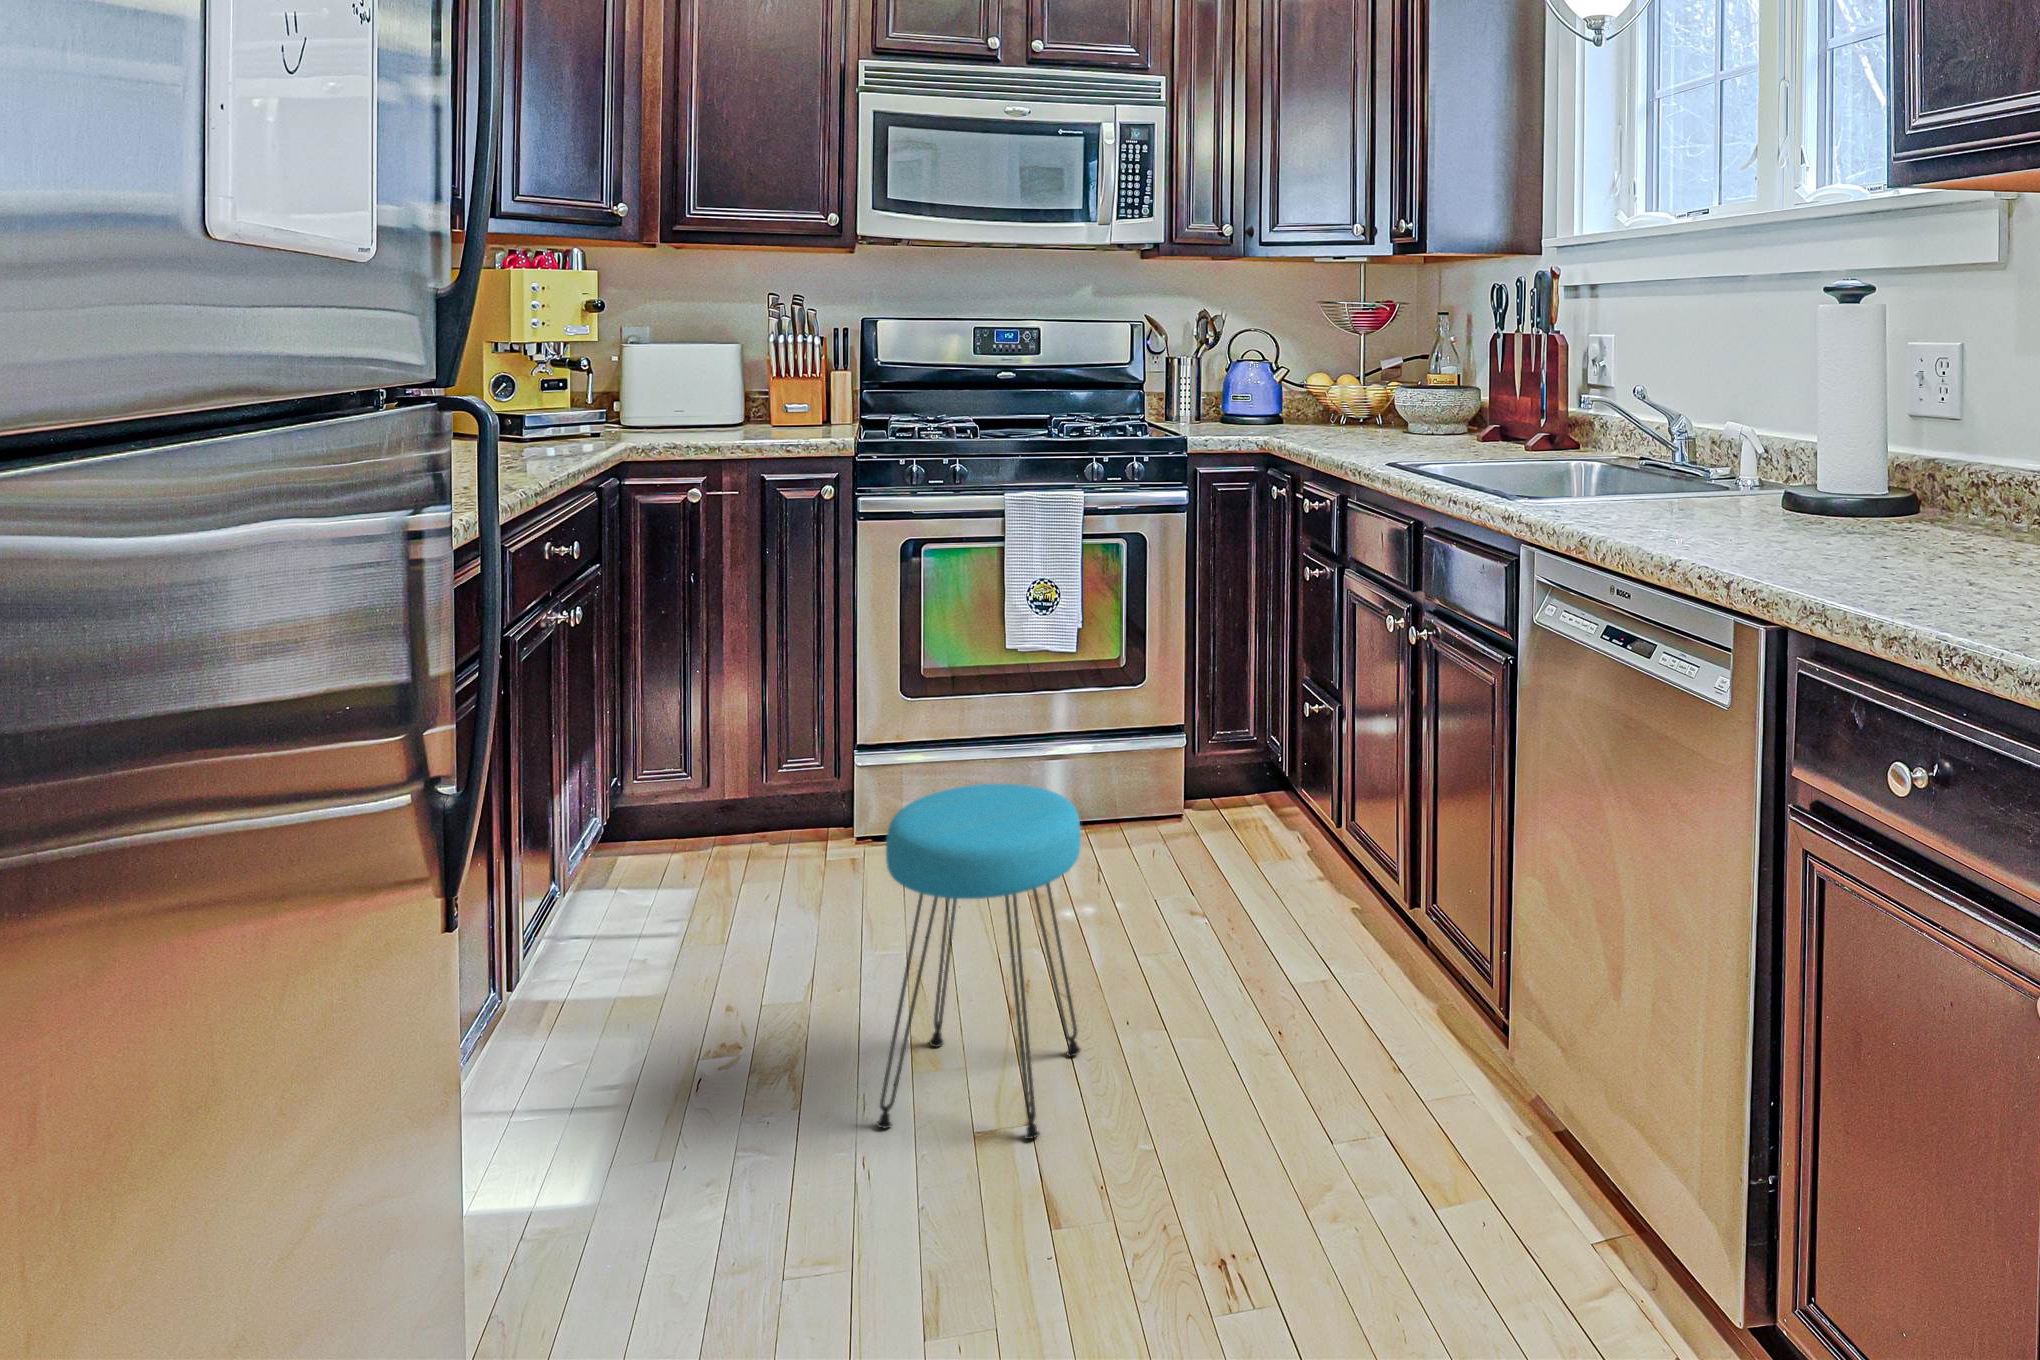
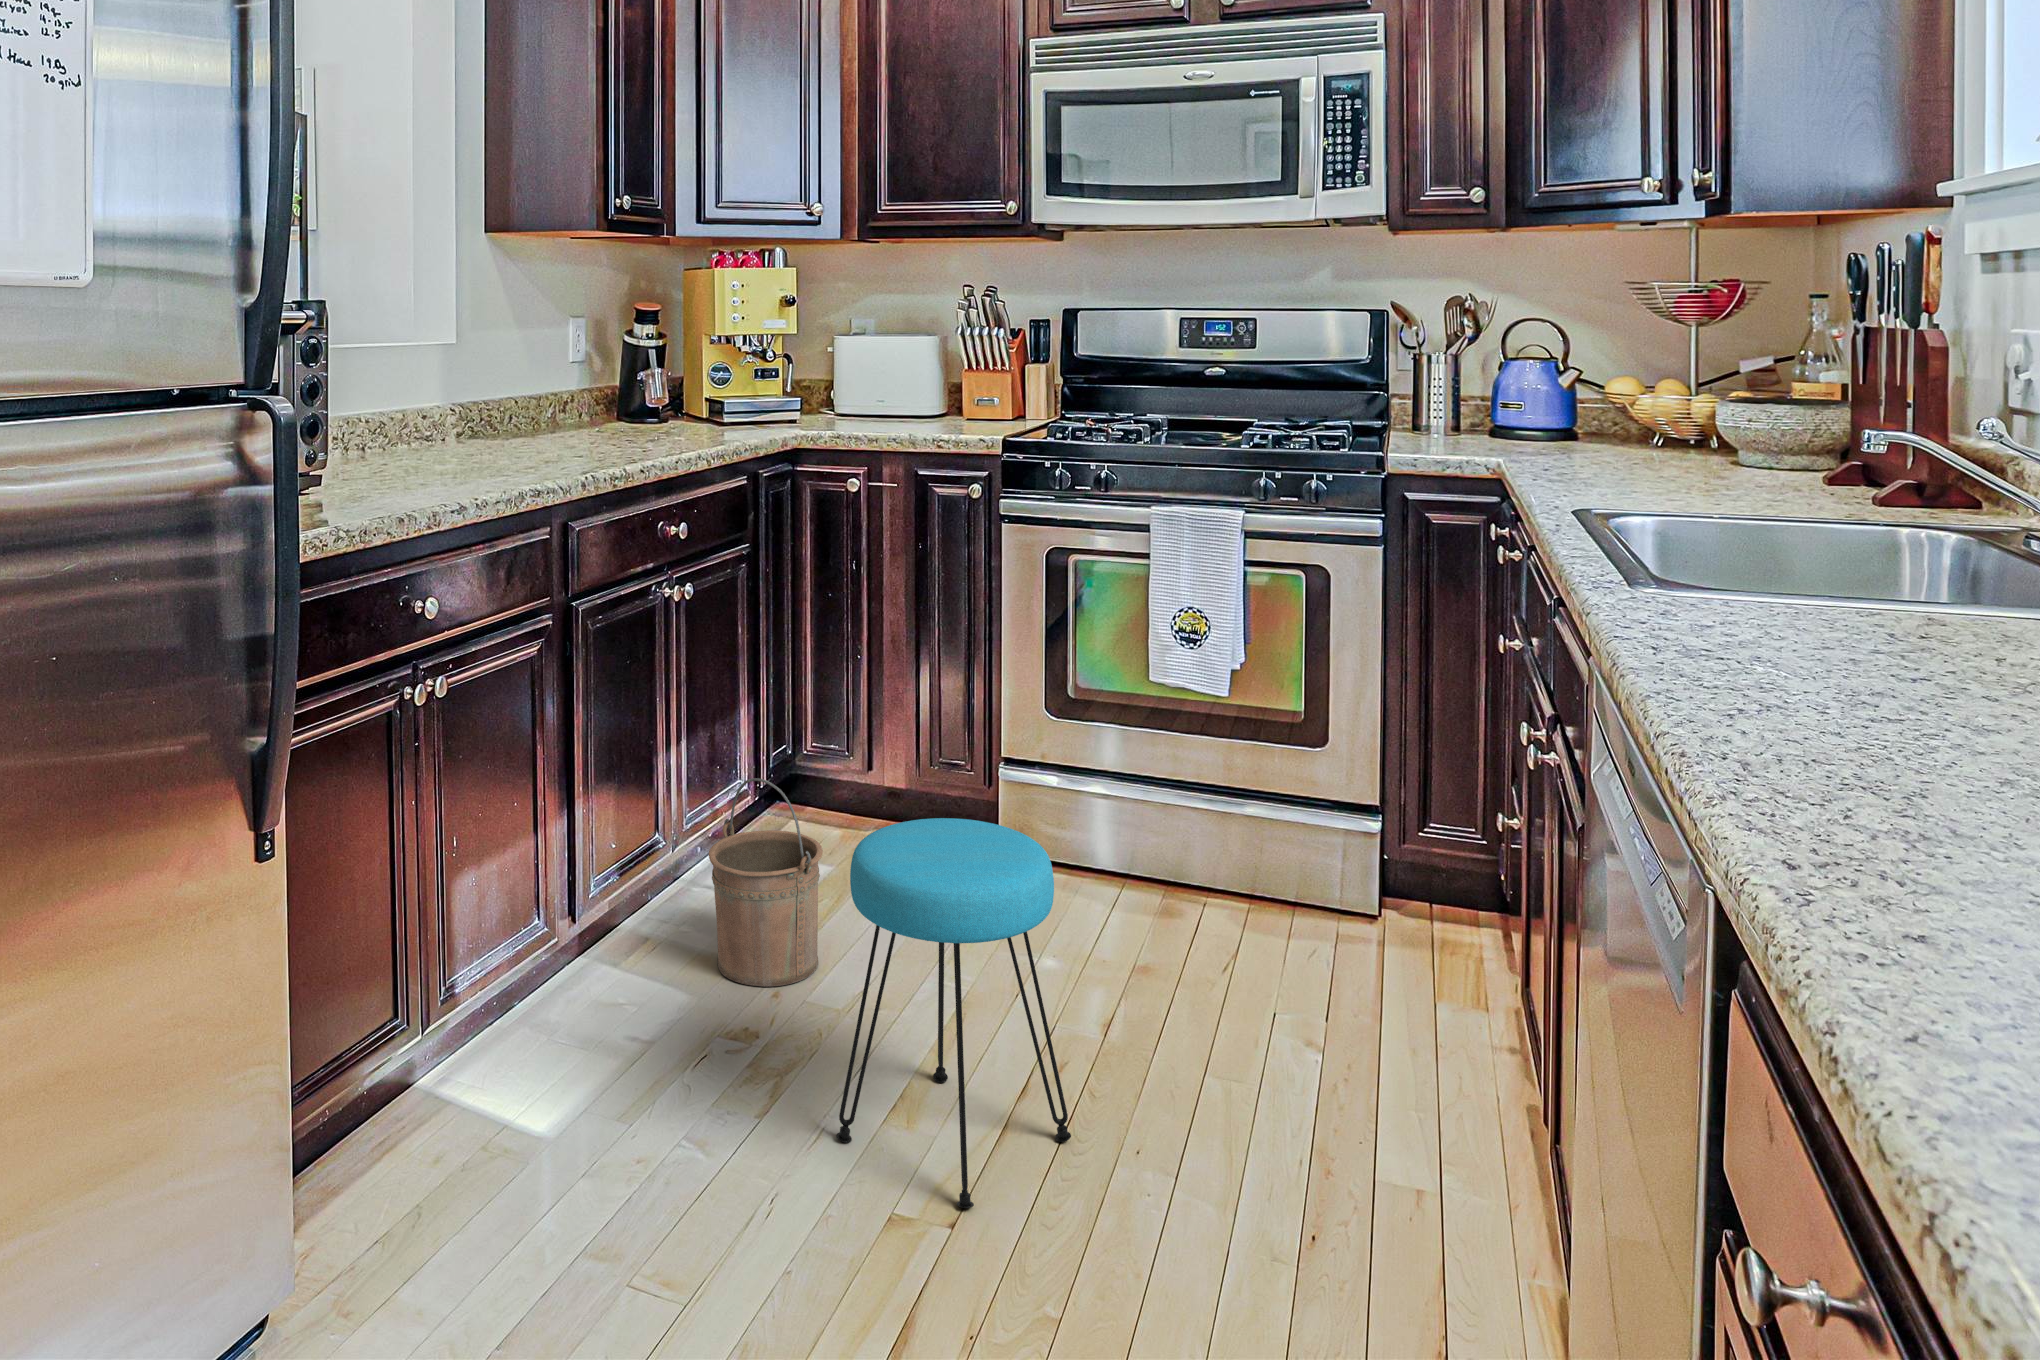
bucket: none [620,803,753,1027] -> present [709,778,823,987]

